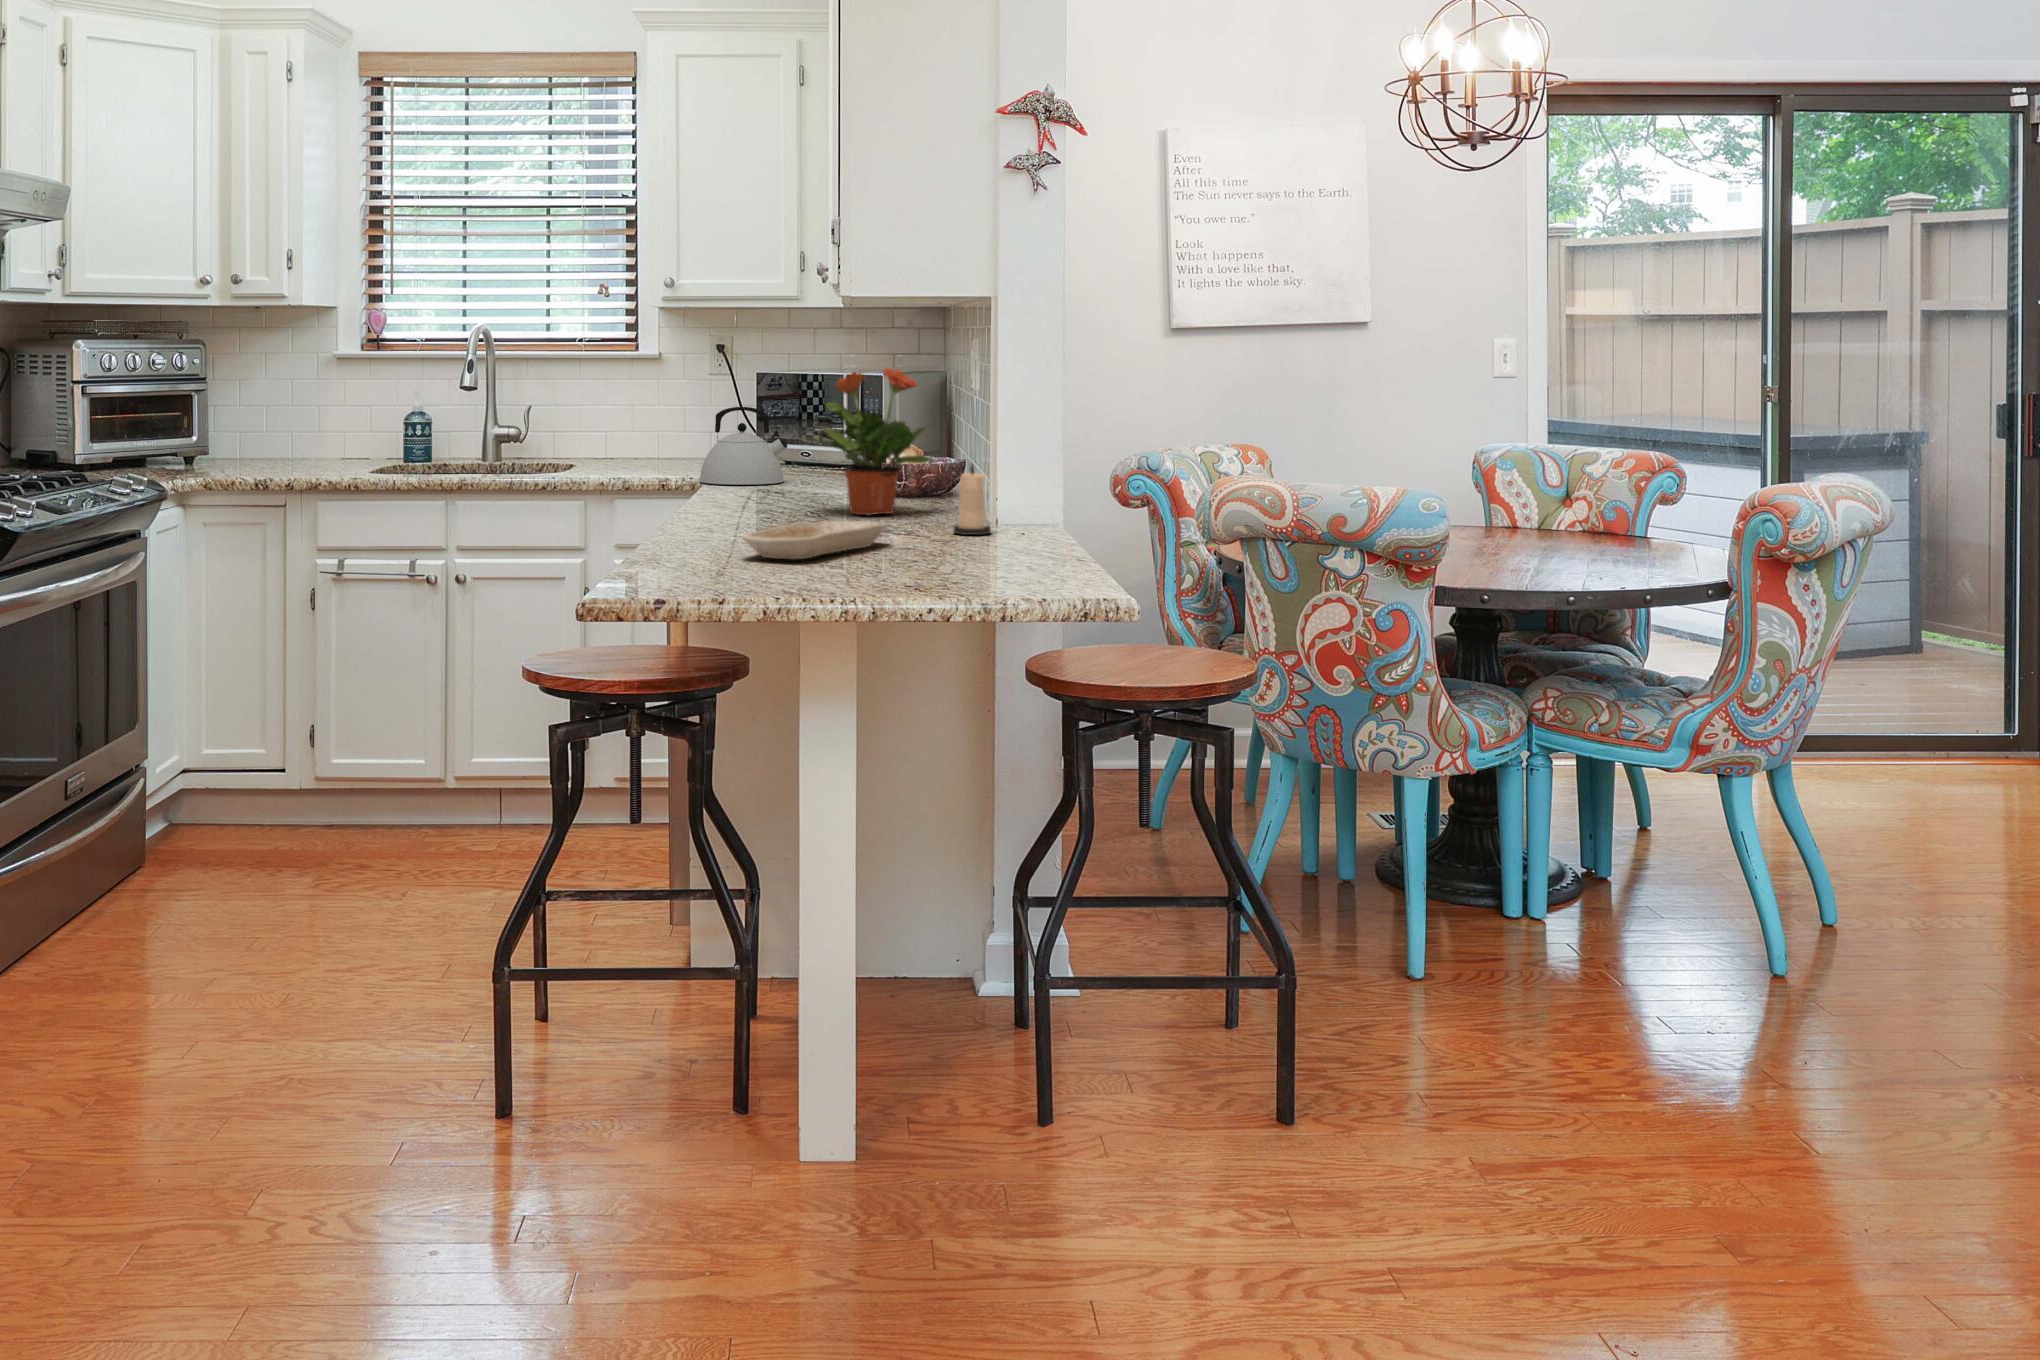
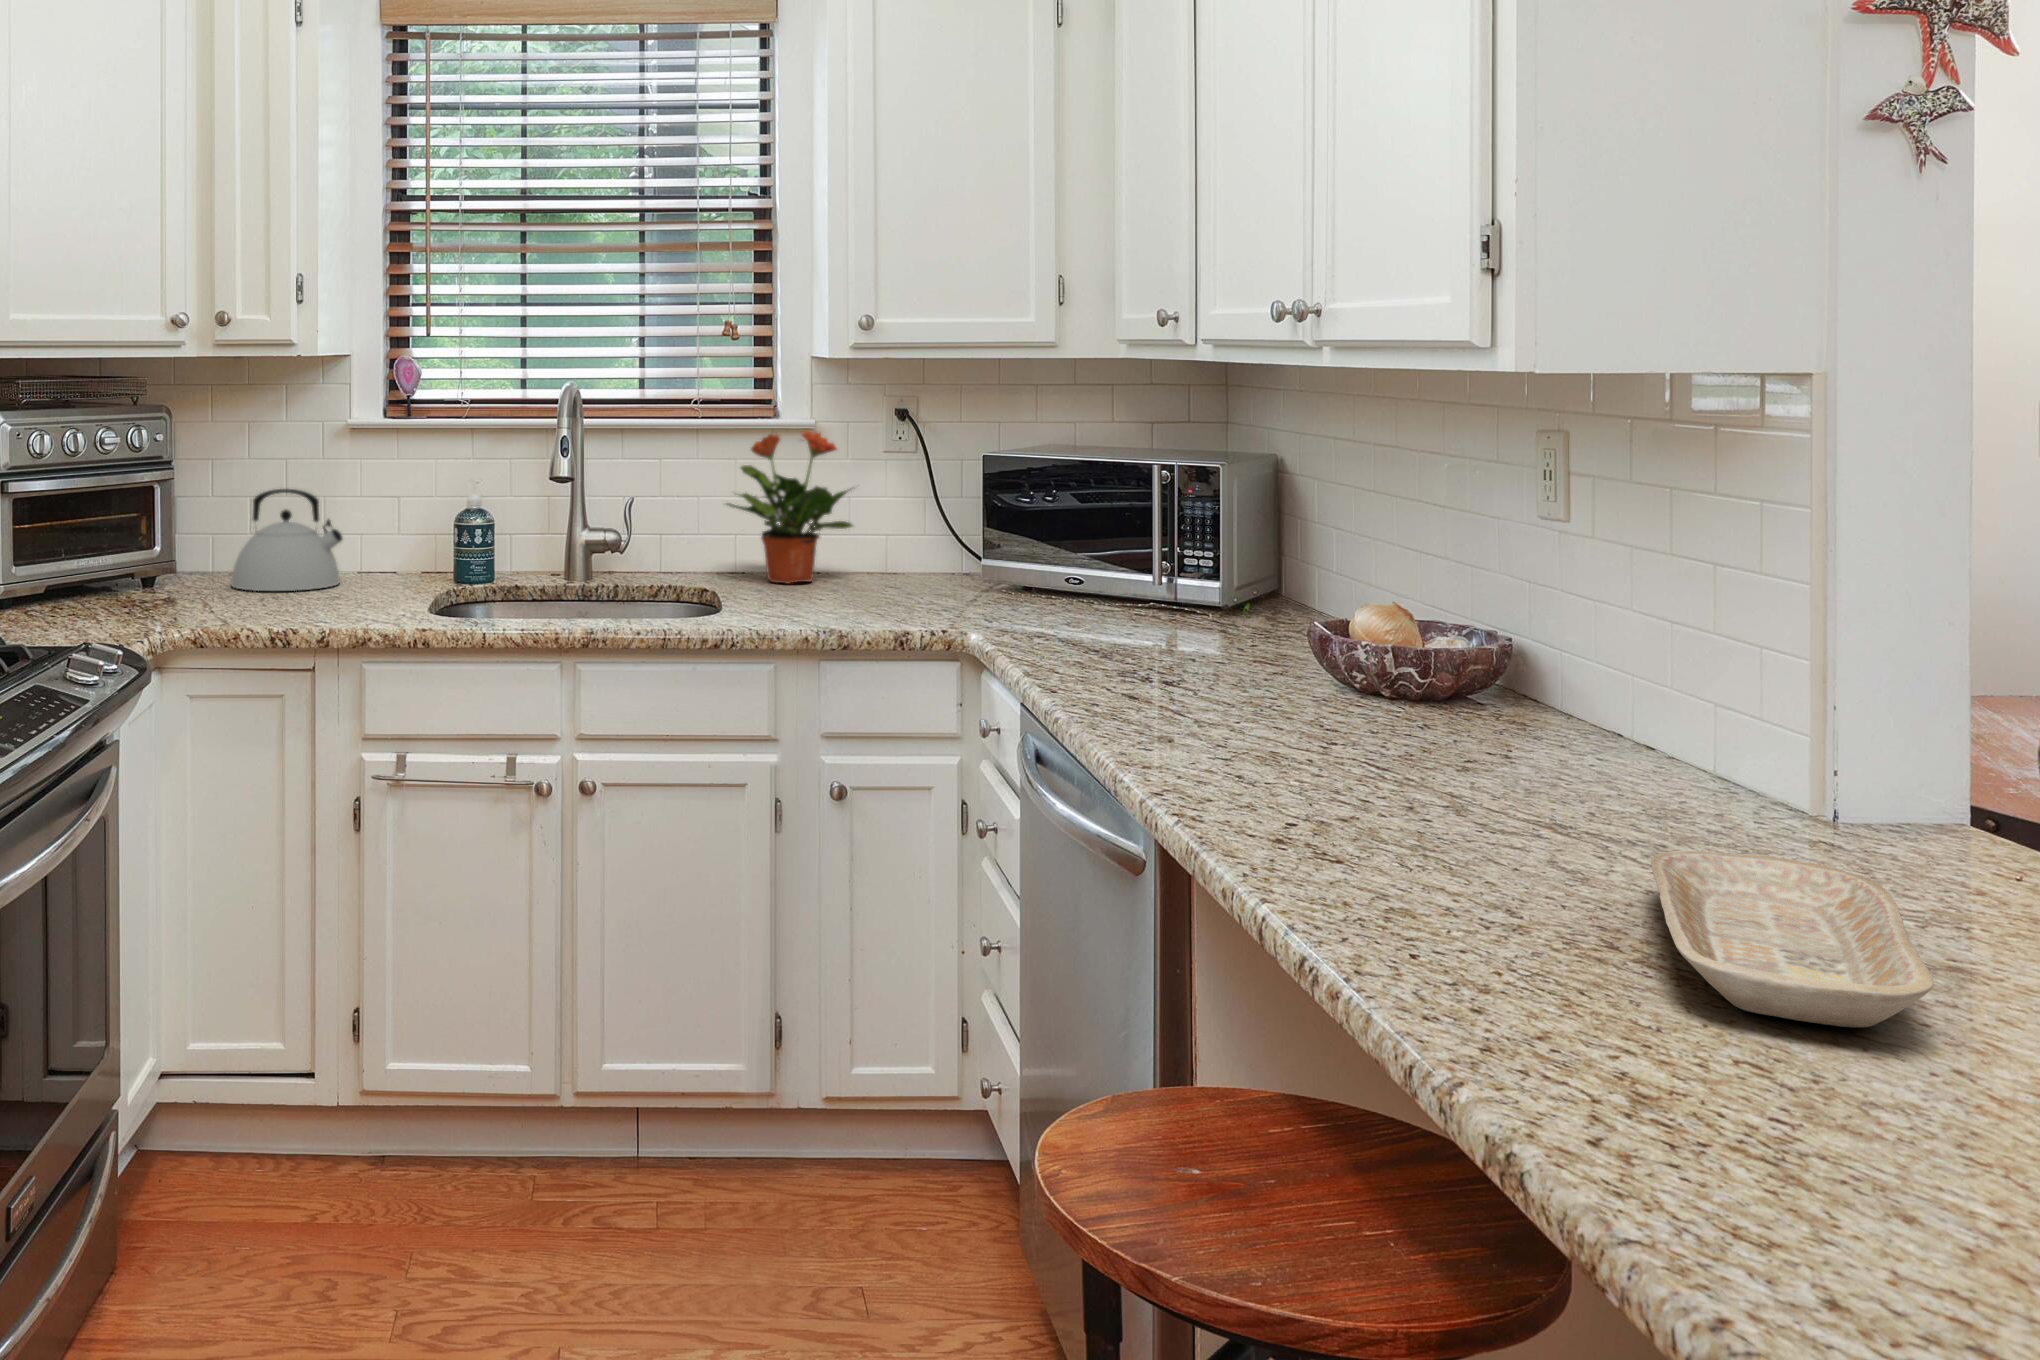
potted plant: present [811,368,932,515] -> present [727,430,855,584]
kettle: present [700,407,787,485] -> present [231,489,342,591]
candle: present [954,470,991,535] -> none [1849,716,1955,866]

